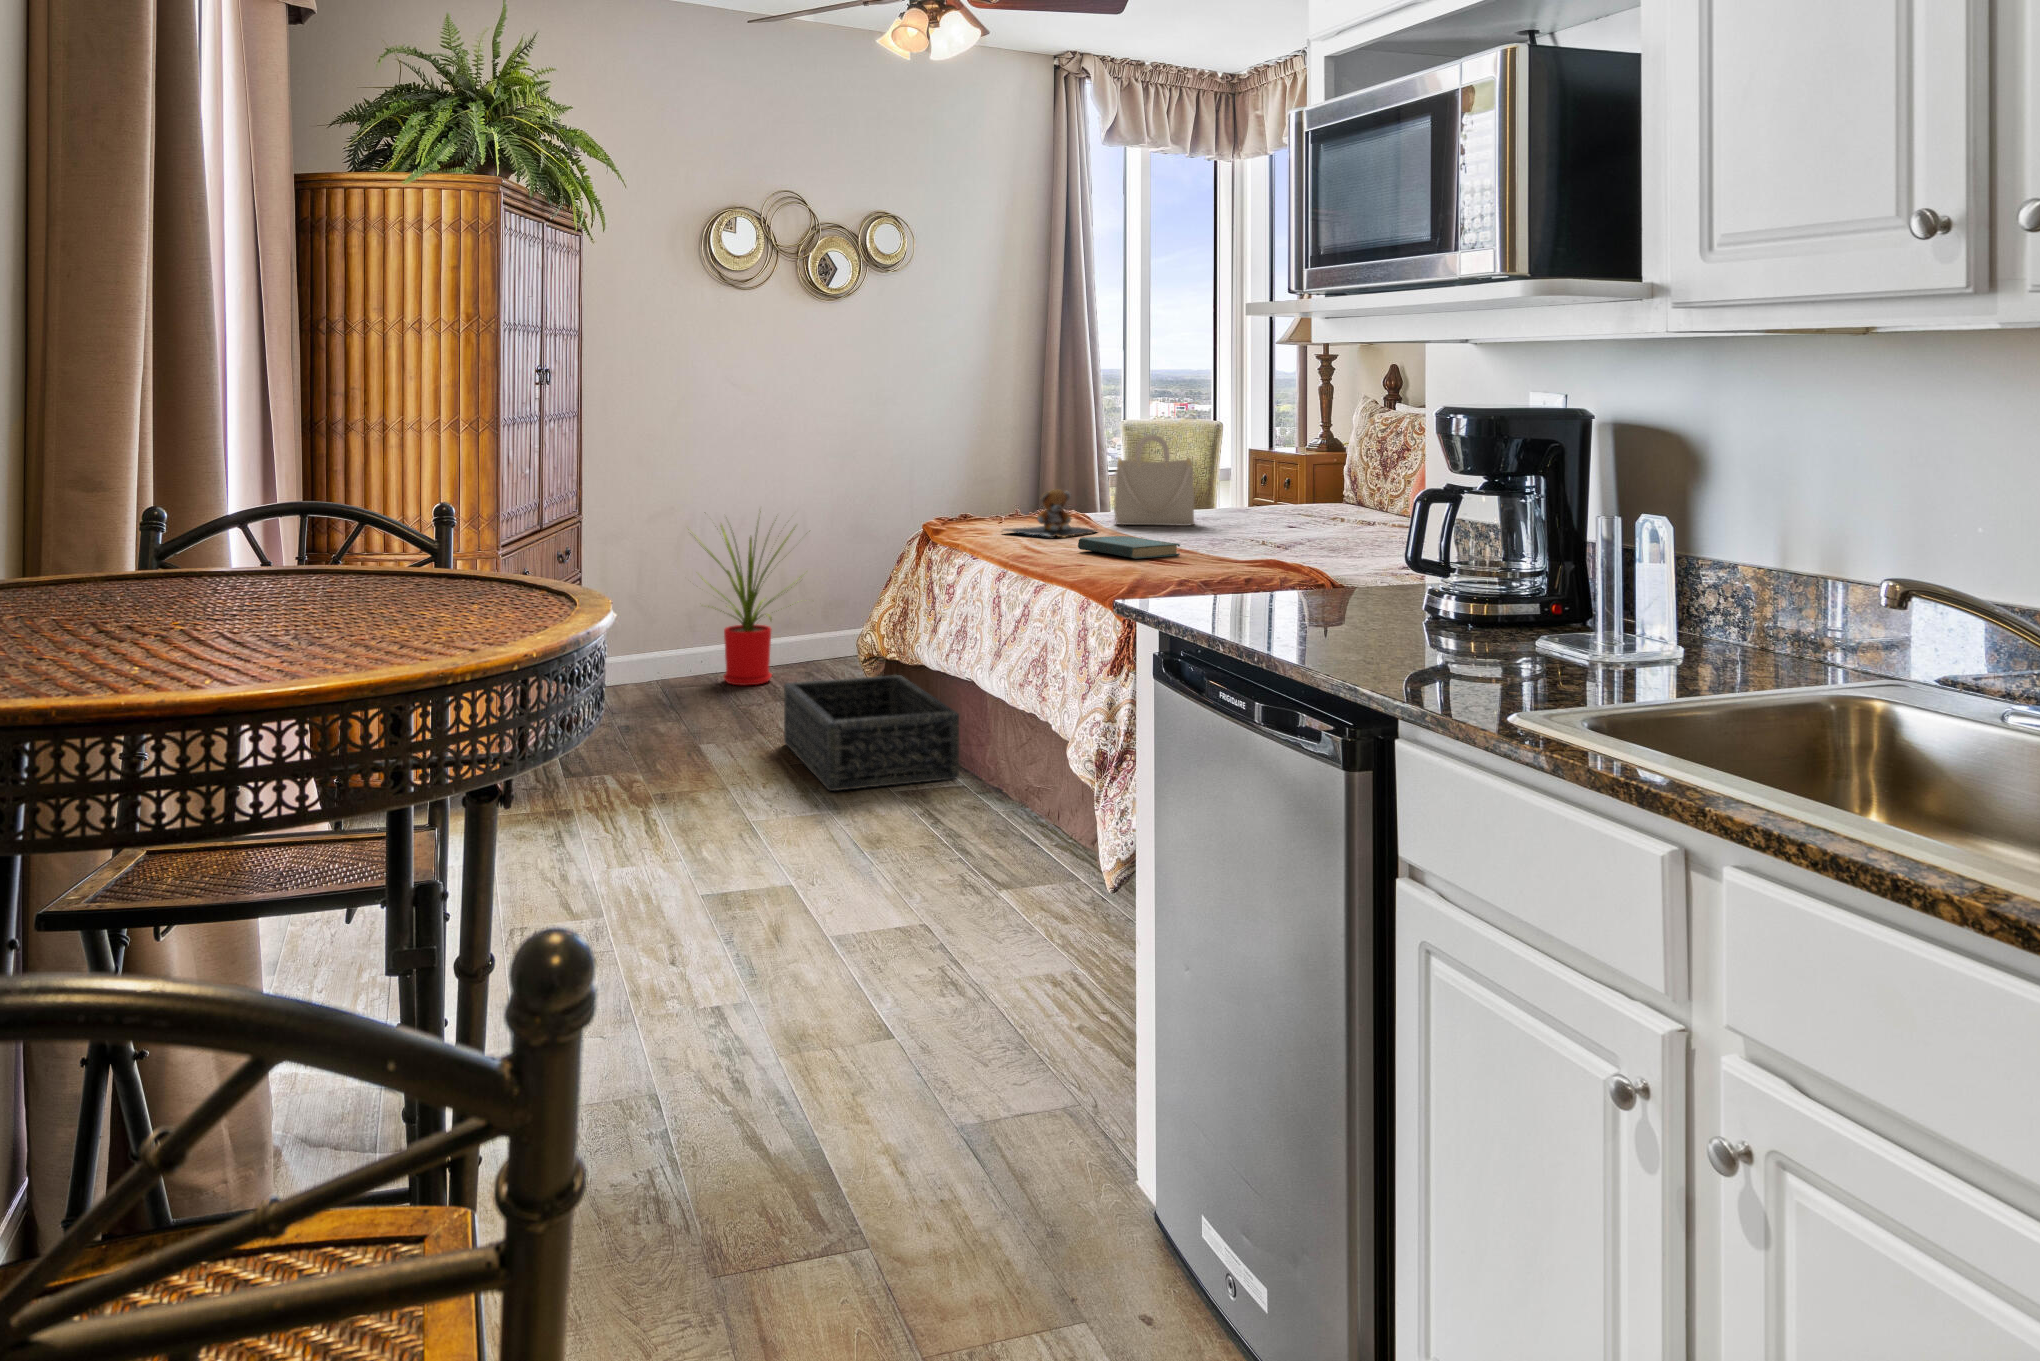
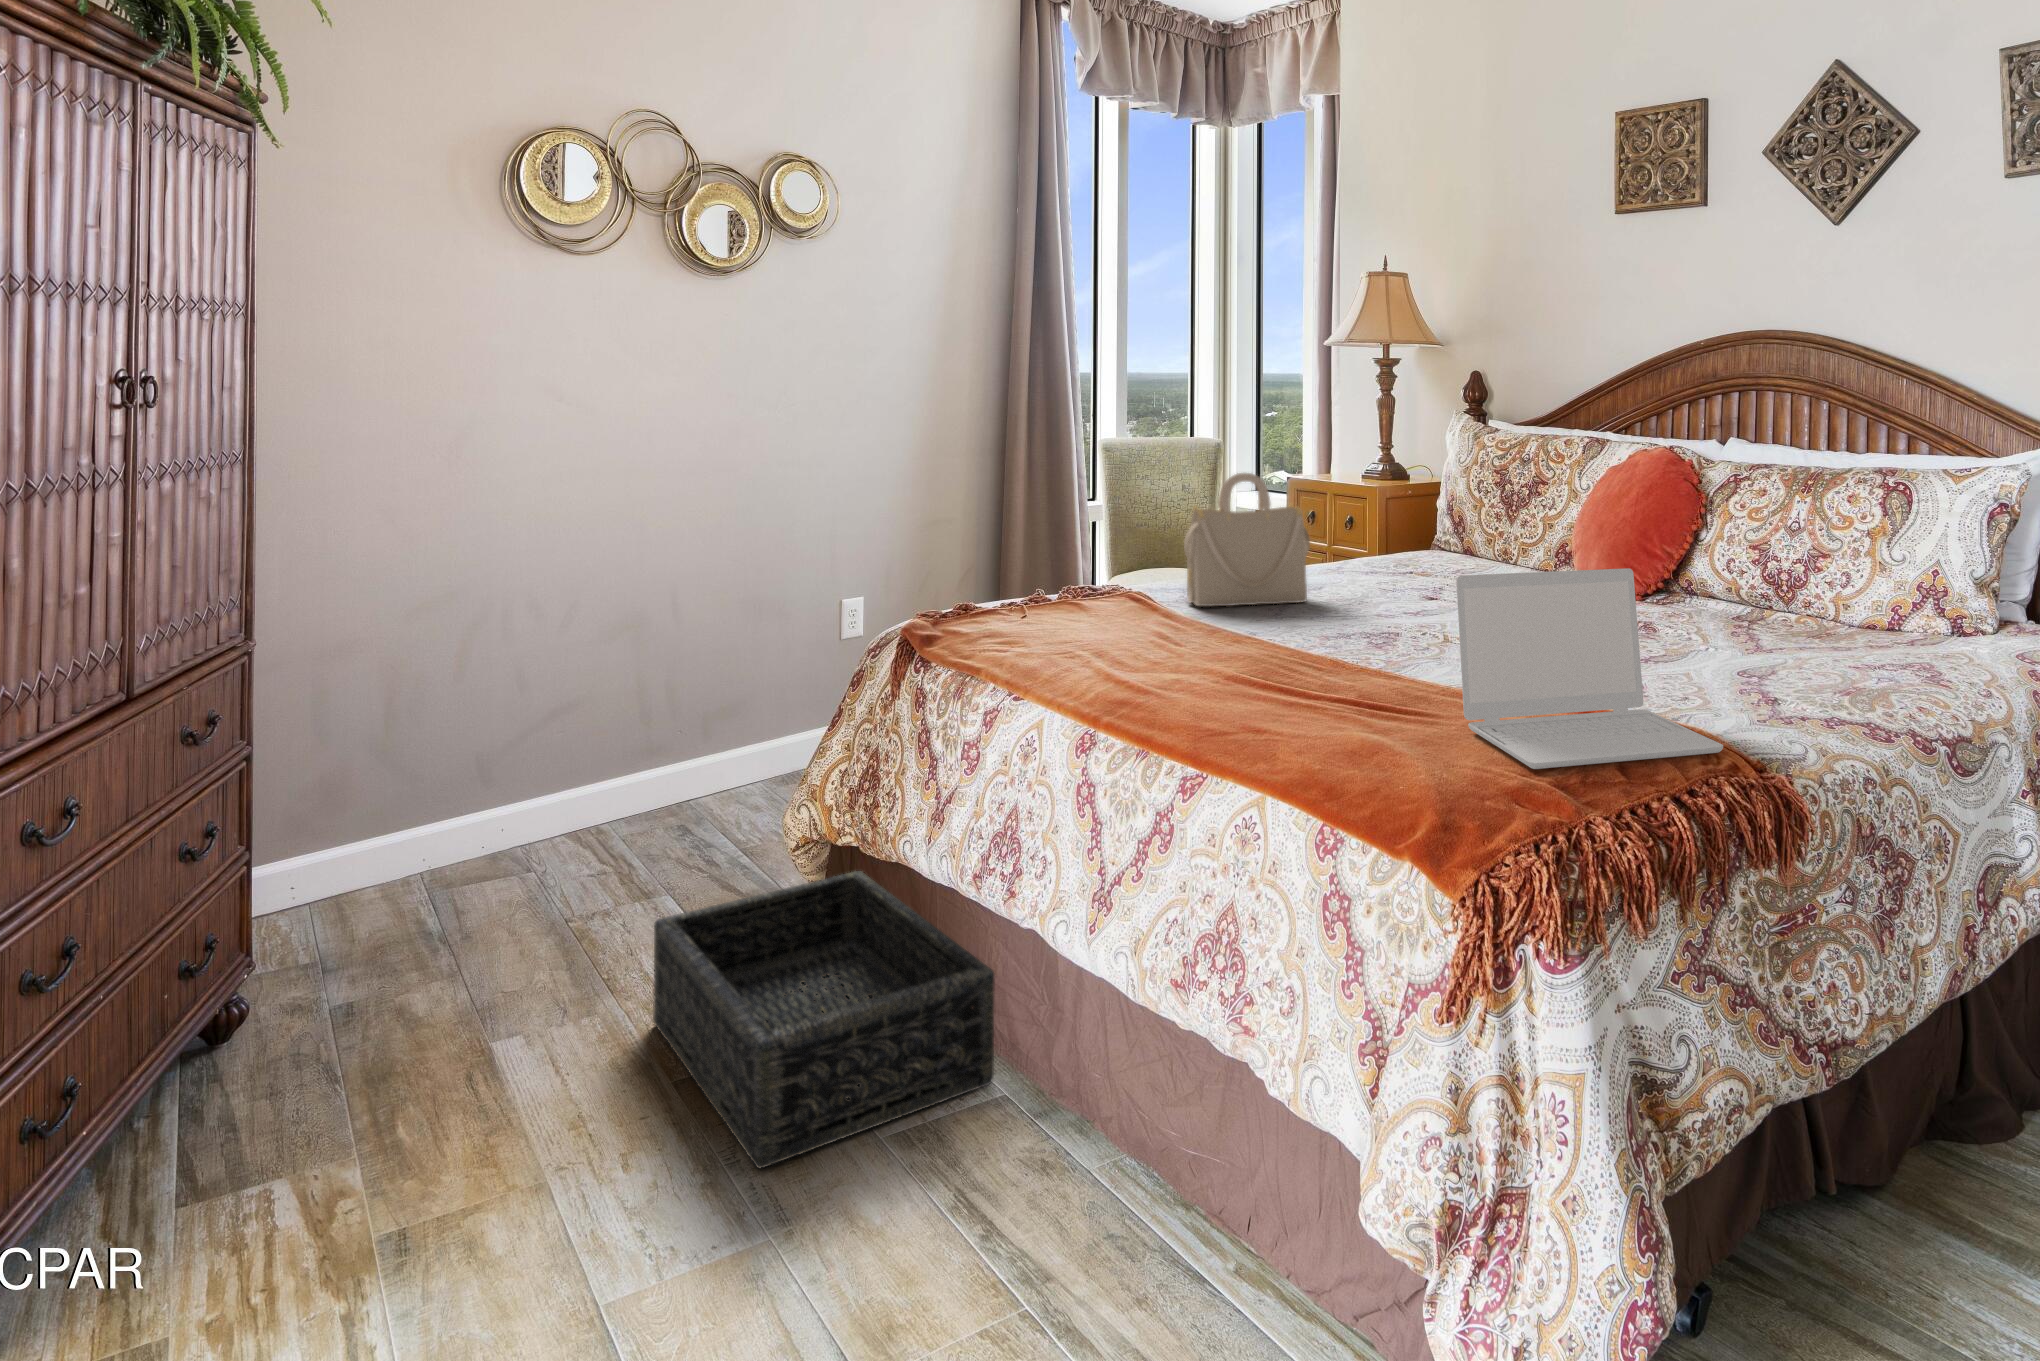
laptop: none [1191,481,1322,580] -> present [1456,568,1723,769]
teddy bear: present [1004,489,1096,538] -> none [1039,564,1187,648]
house plant: present [695,511,793,685] -> none [466,584,697,874]
book: present [1078,536,1180,559] -> none [1213,649,1388,703]

